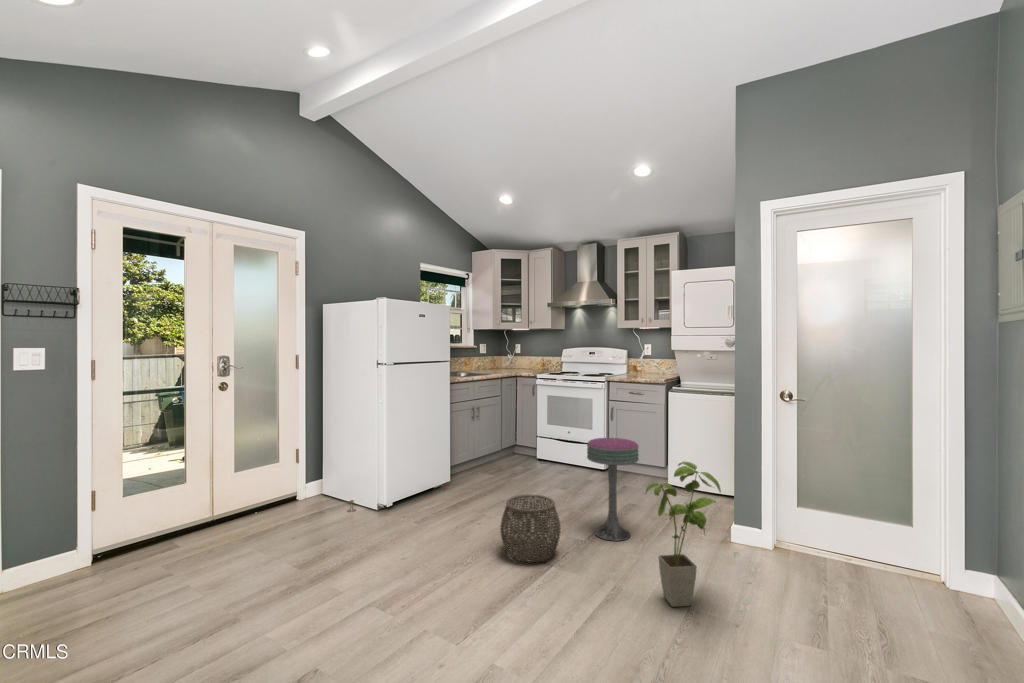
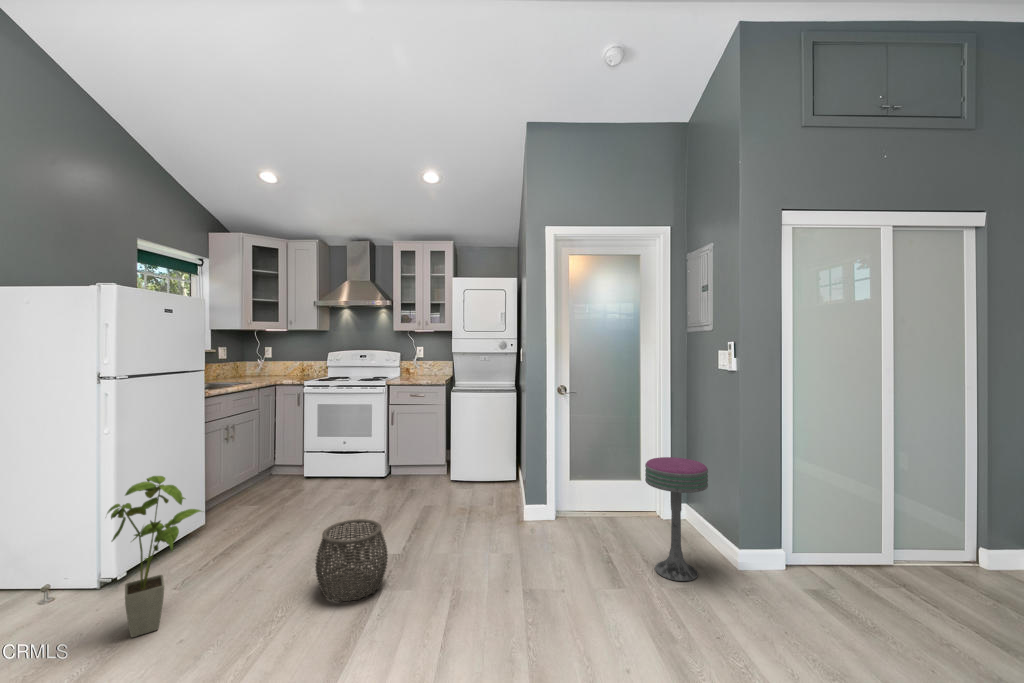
bar stool: present [587,438,639,541] -> present [645,457,708,581]
house plant: present [646,462,721,607] -> present [107,476,201,638]

